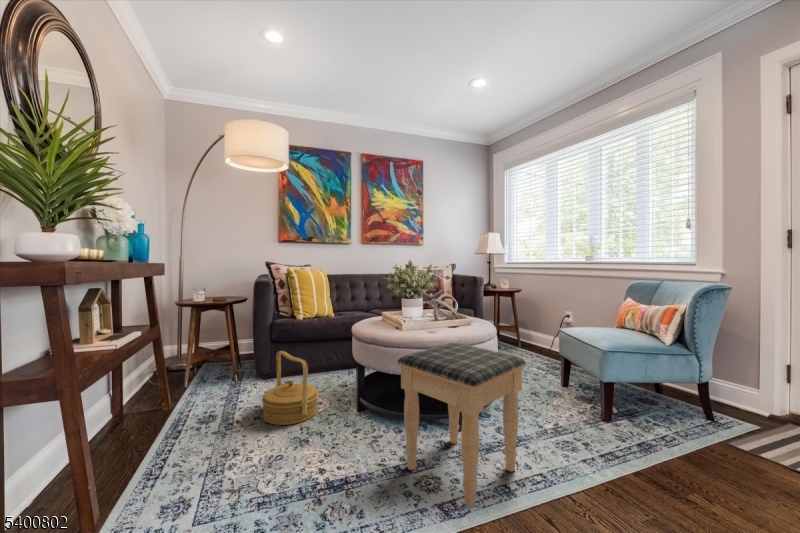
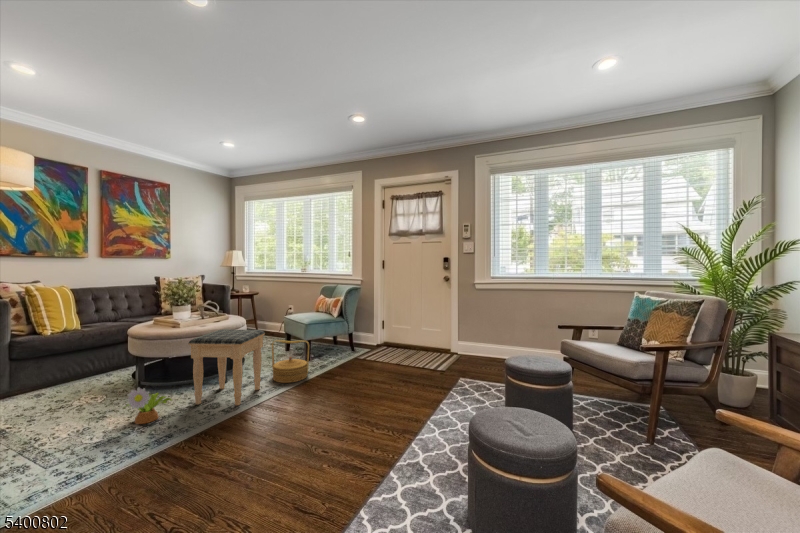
basket: present [262,351,318,425] -> present [272,340,310,383]
decorative plant: none [308,424,368,486] -> present [124,387,172,424]

